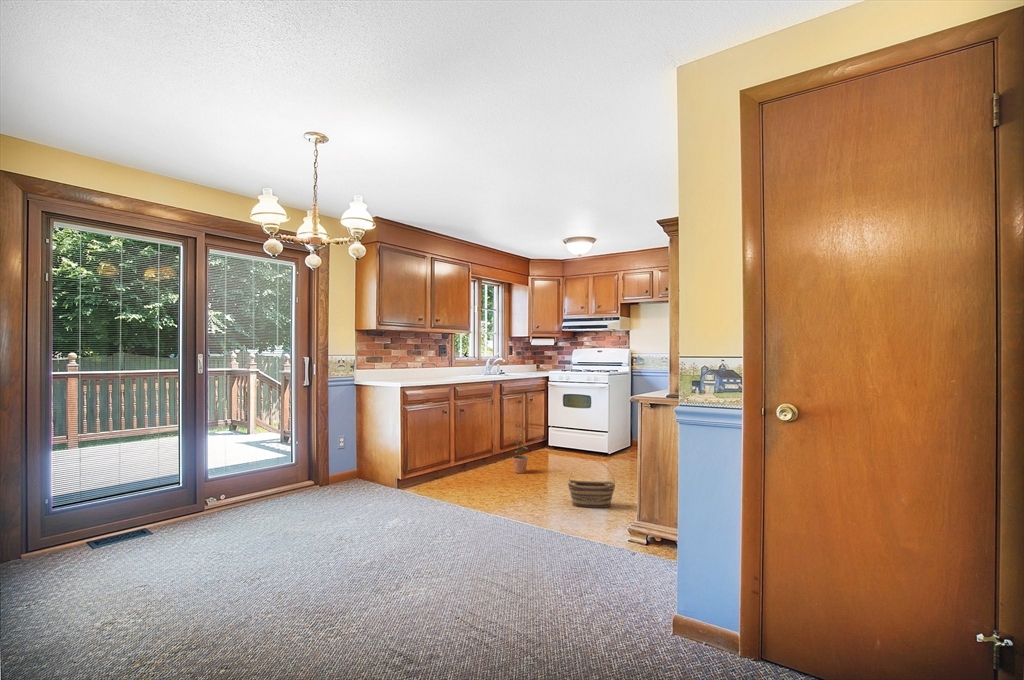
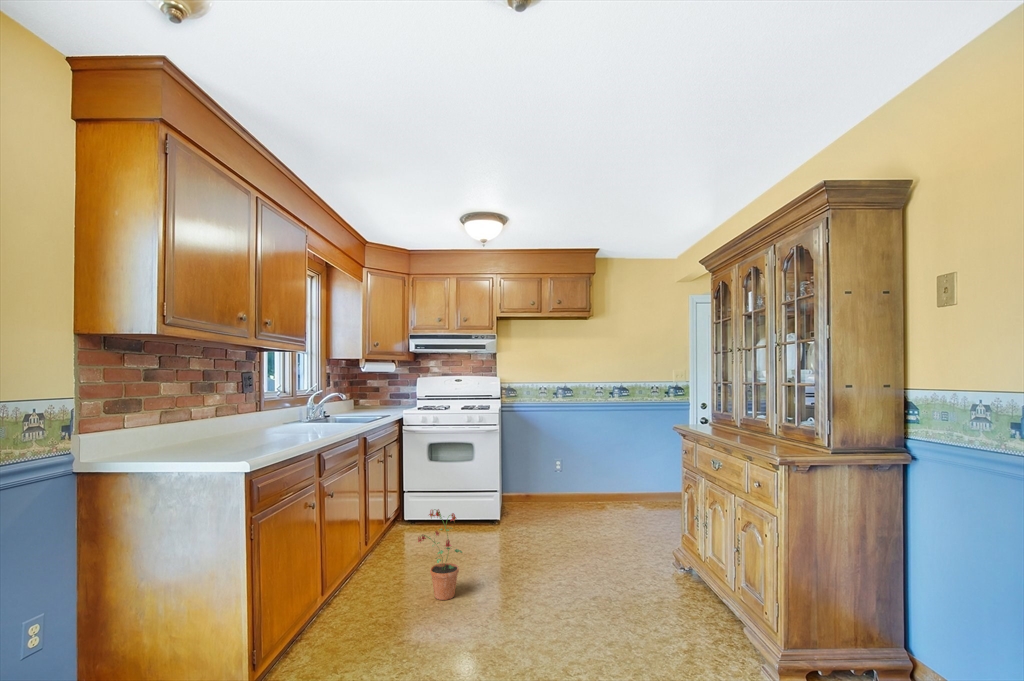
basket: present [568,460,615,508] -> none [628,563,693,655]

